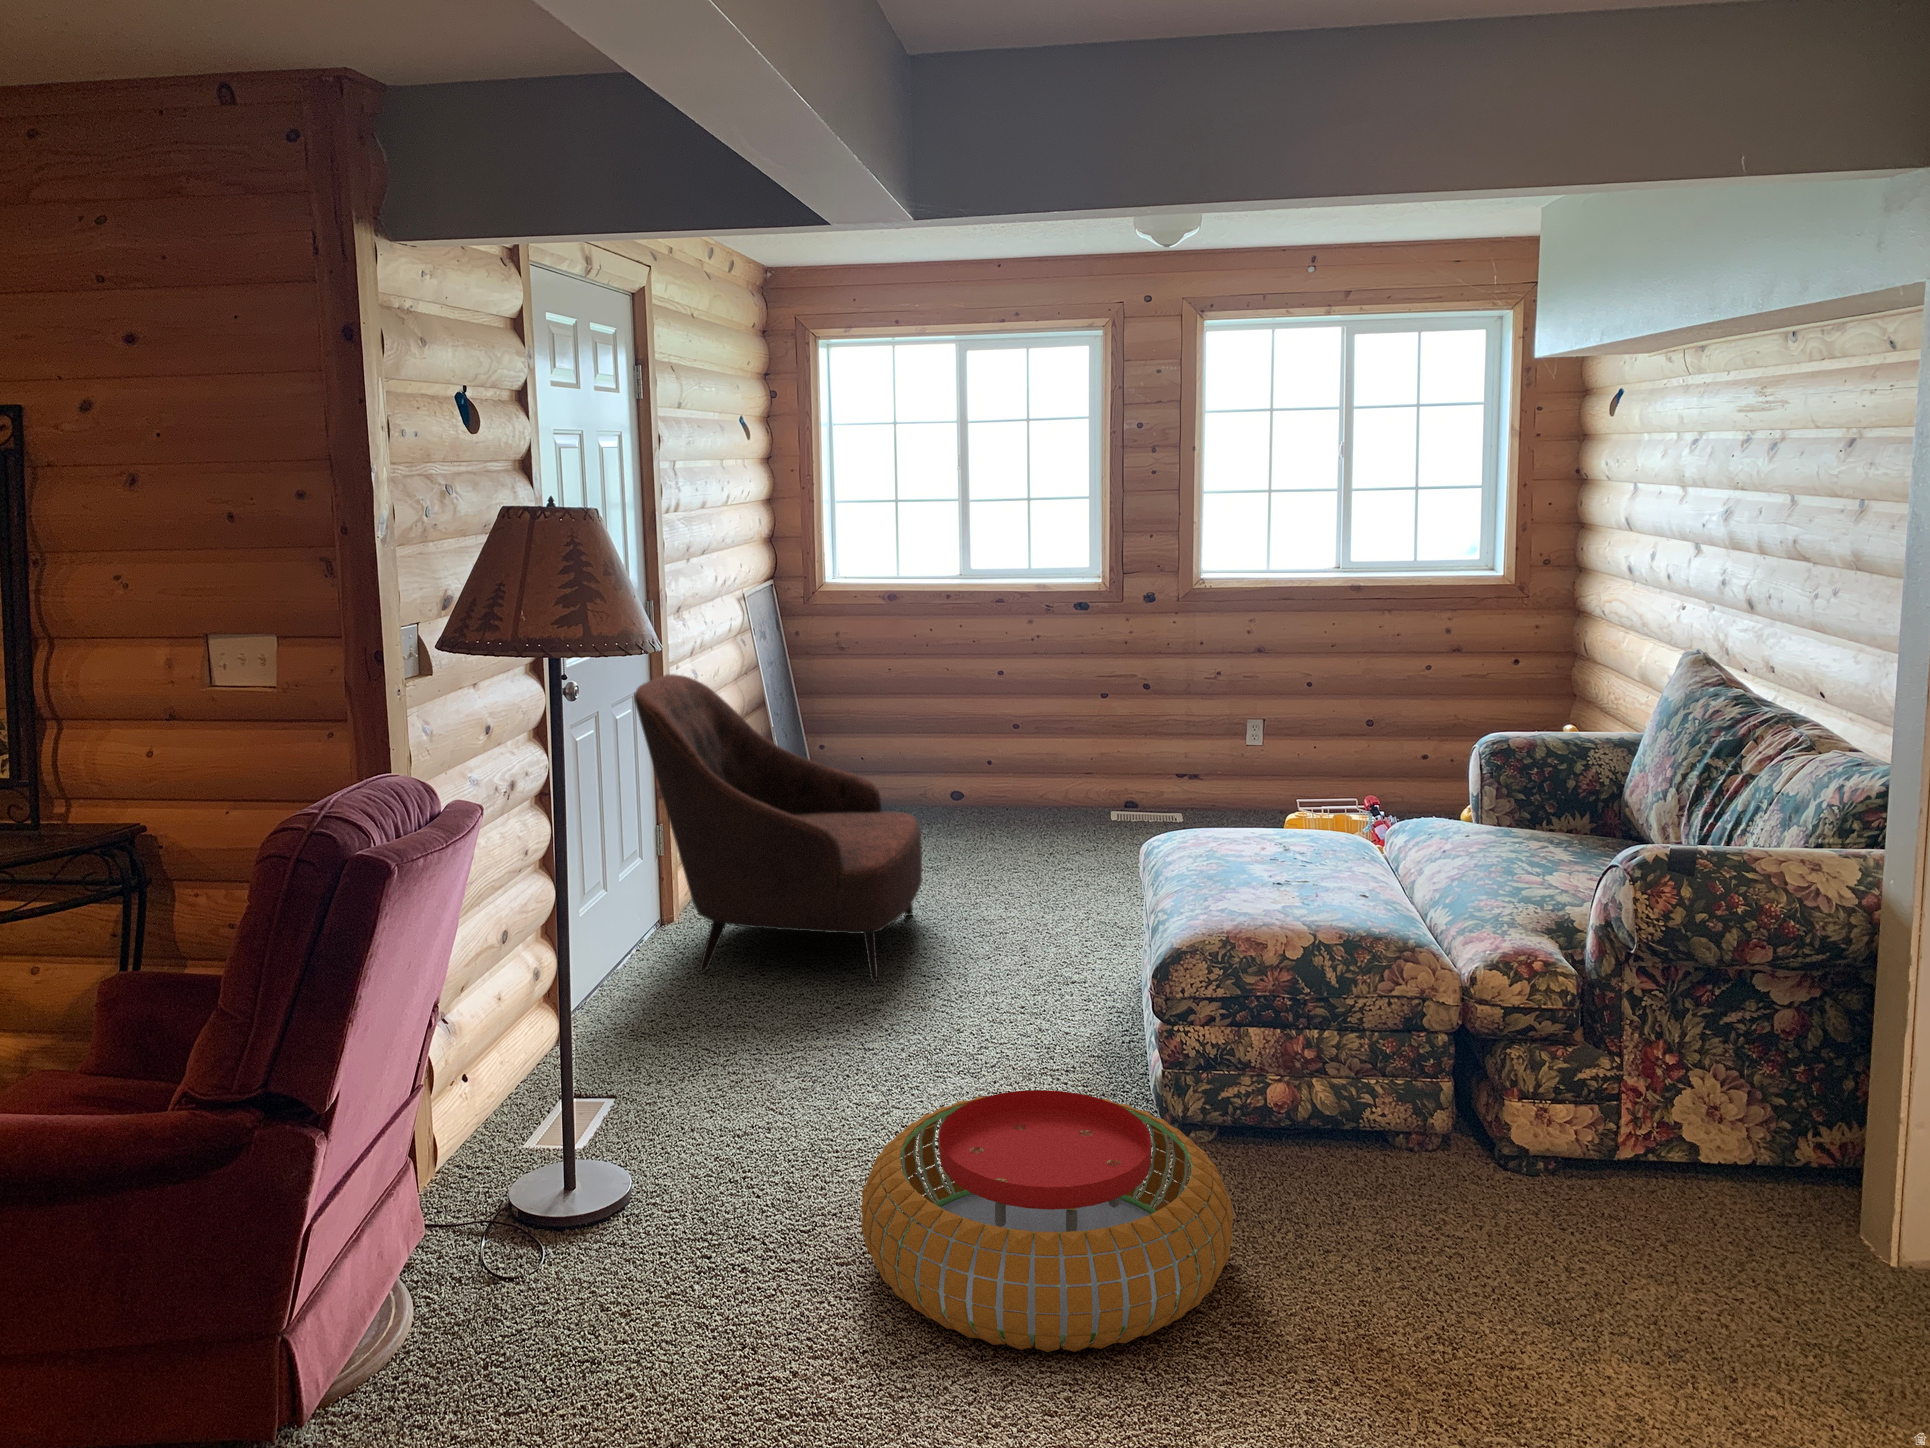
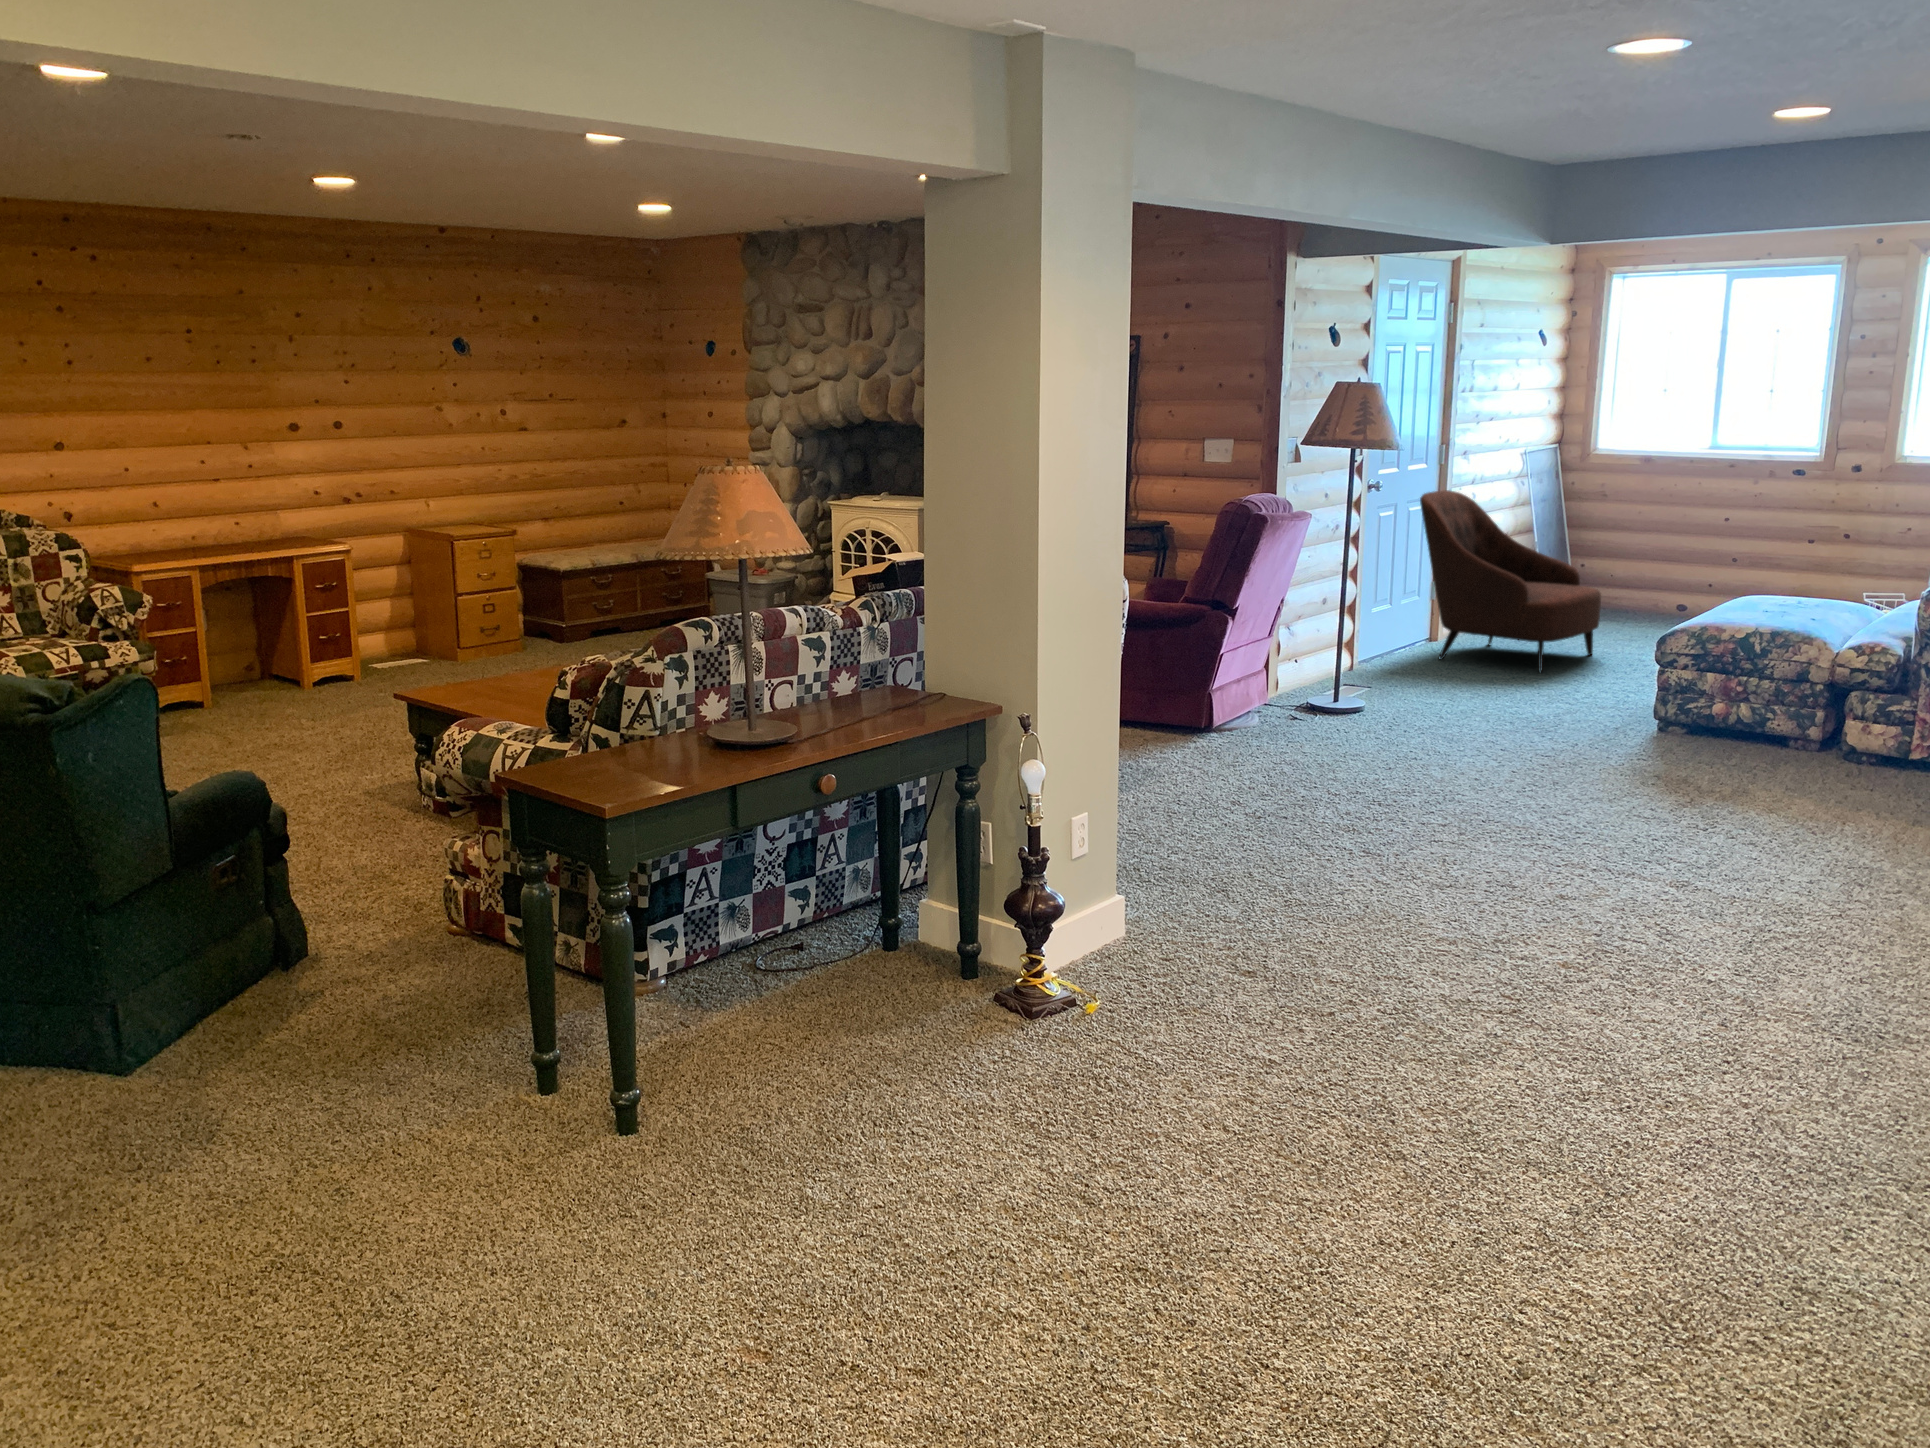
pouf: present [861,1090,1233,1352] -> none [1457,674,1645,761]

